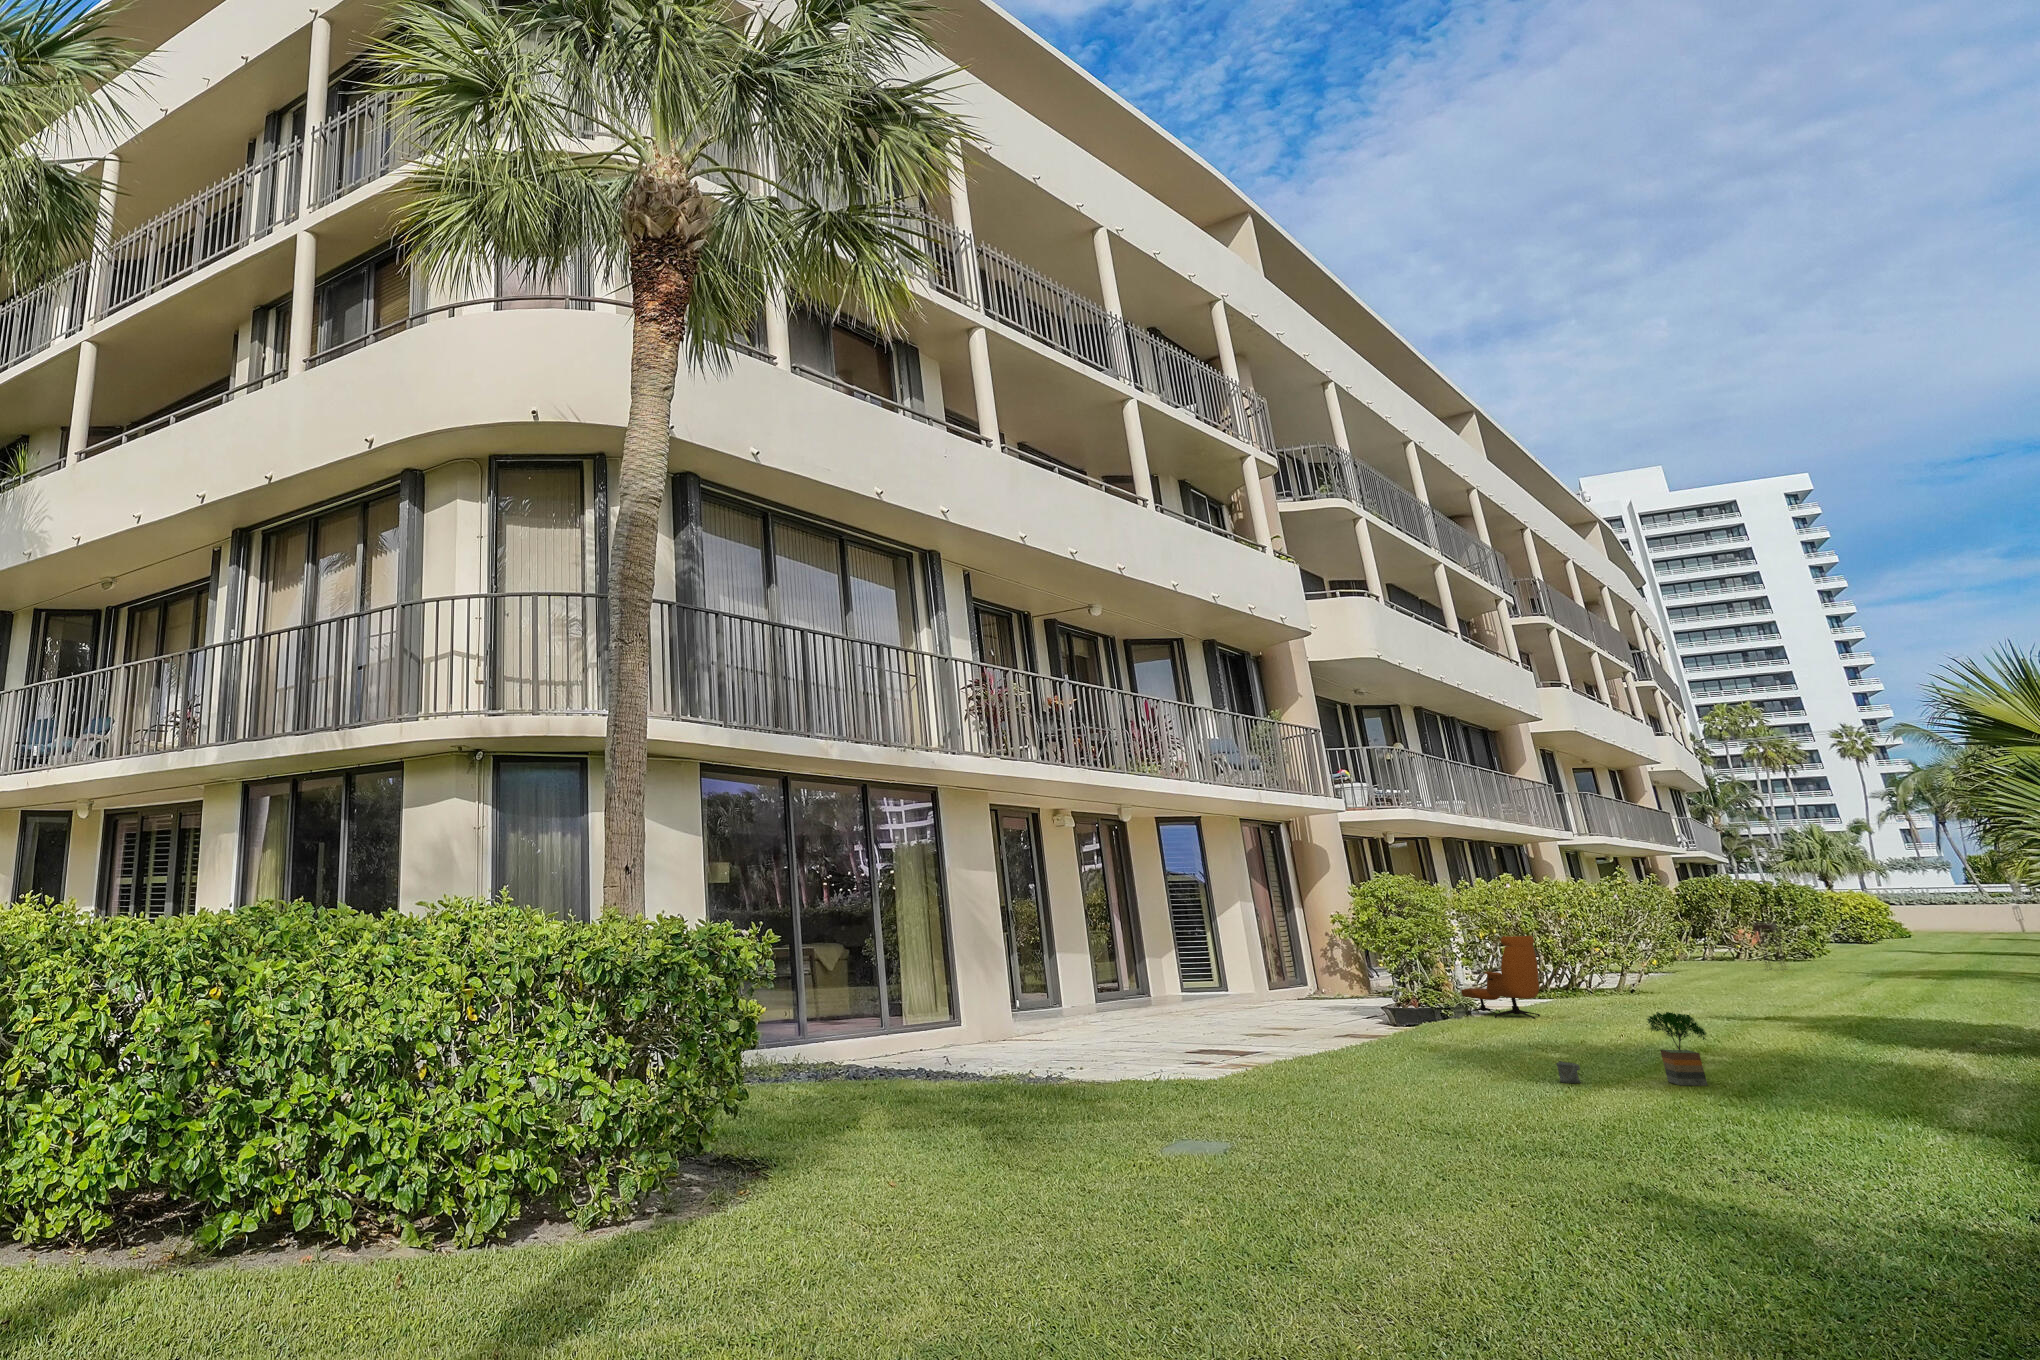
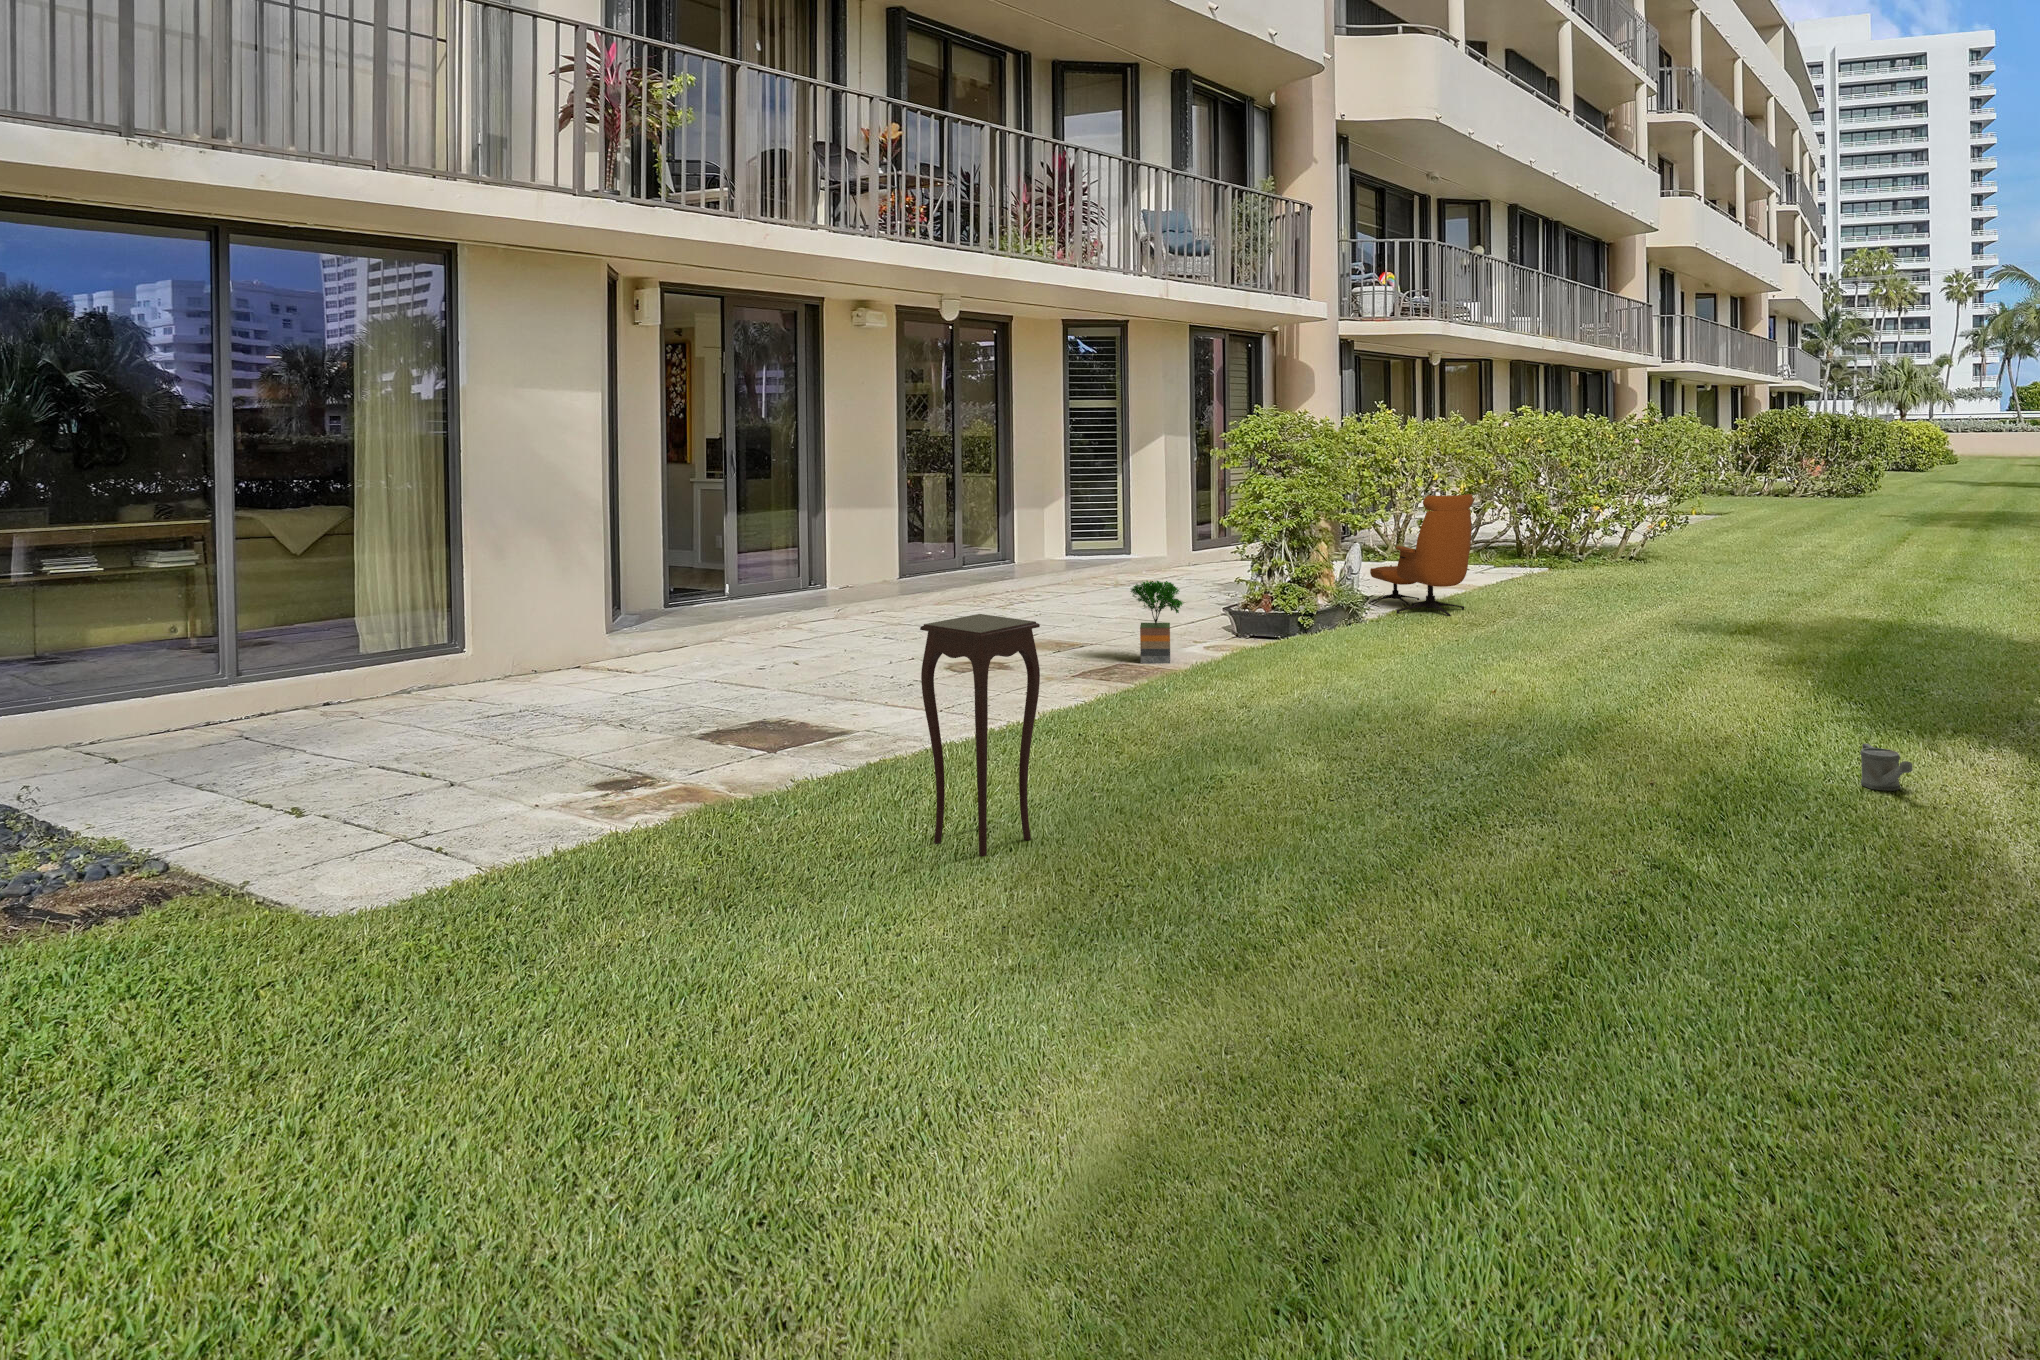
side table: present [1753,923,1783,966] -> present [920,614,1040,856]
potted tree: present [1647,1012,1708,1086] -> present [1131,581,1183,664]
watering can: present [1556,1061,1581,1083] -> present [1860,744,1912,791]

